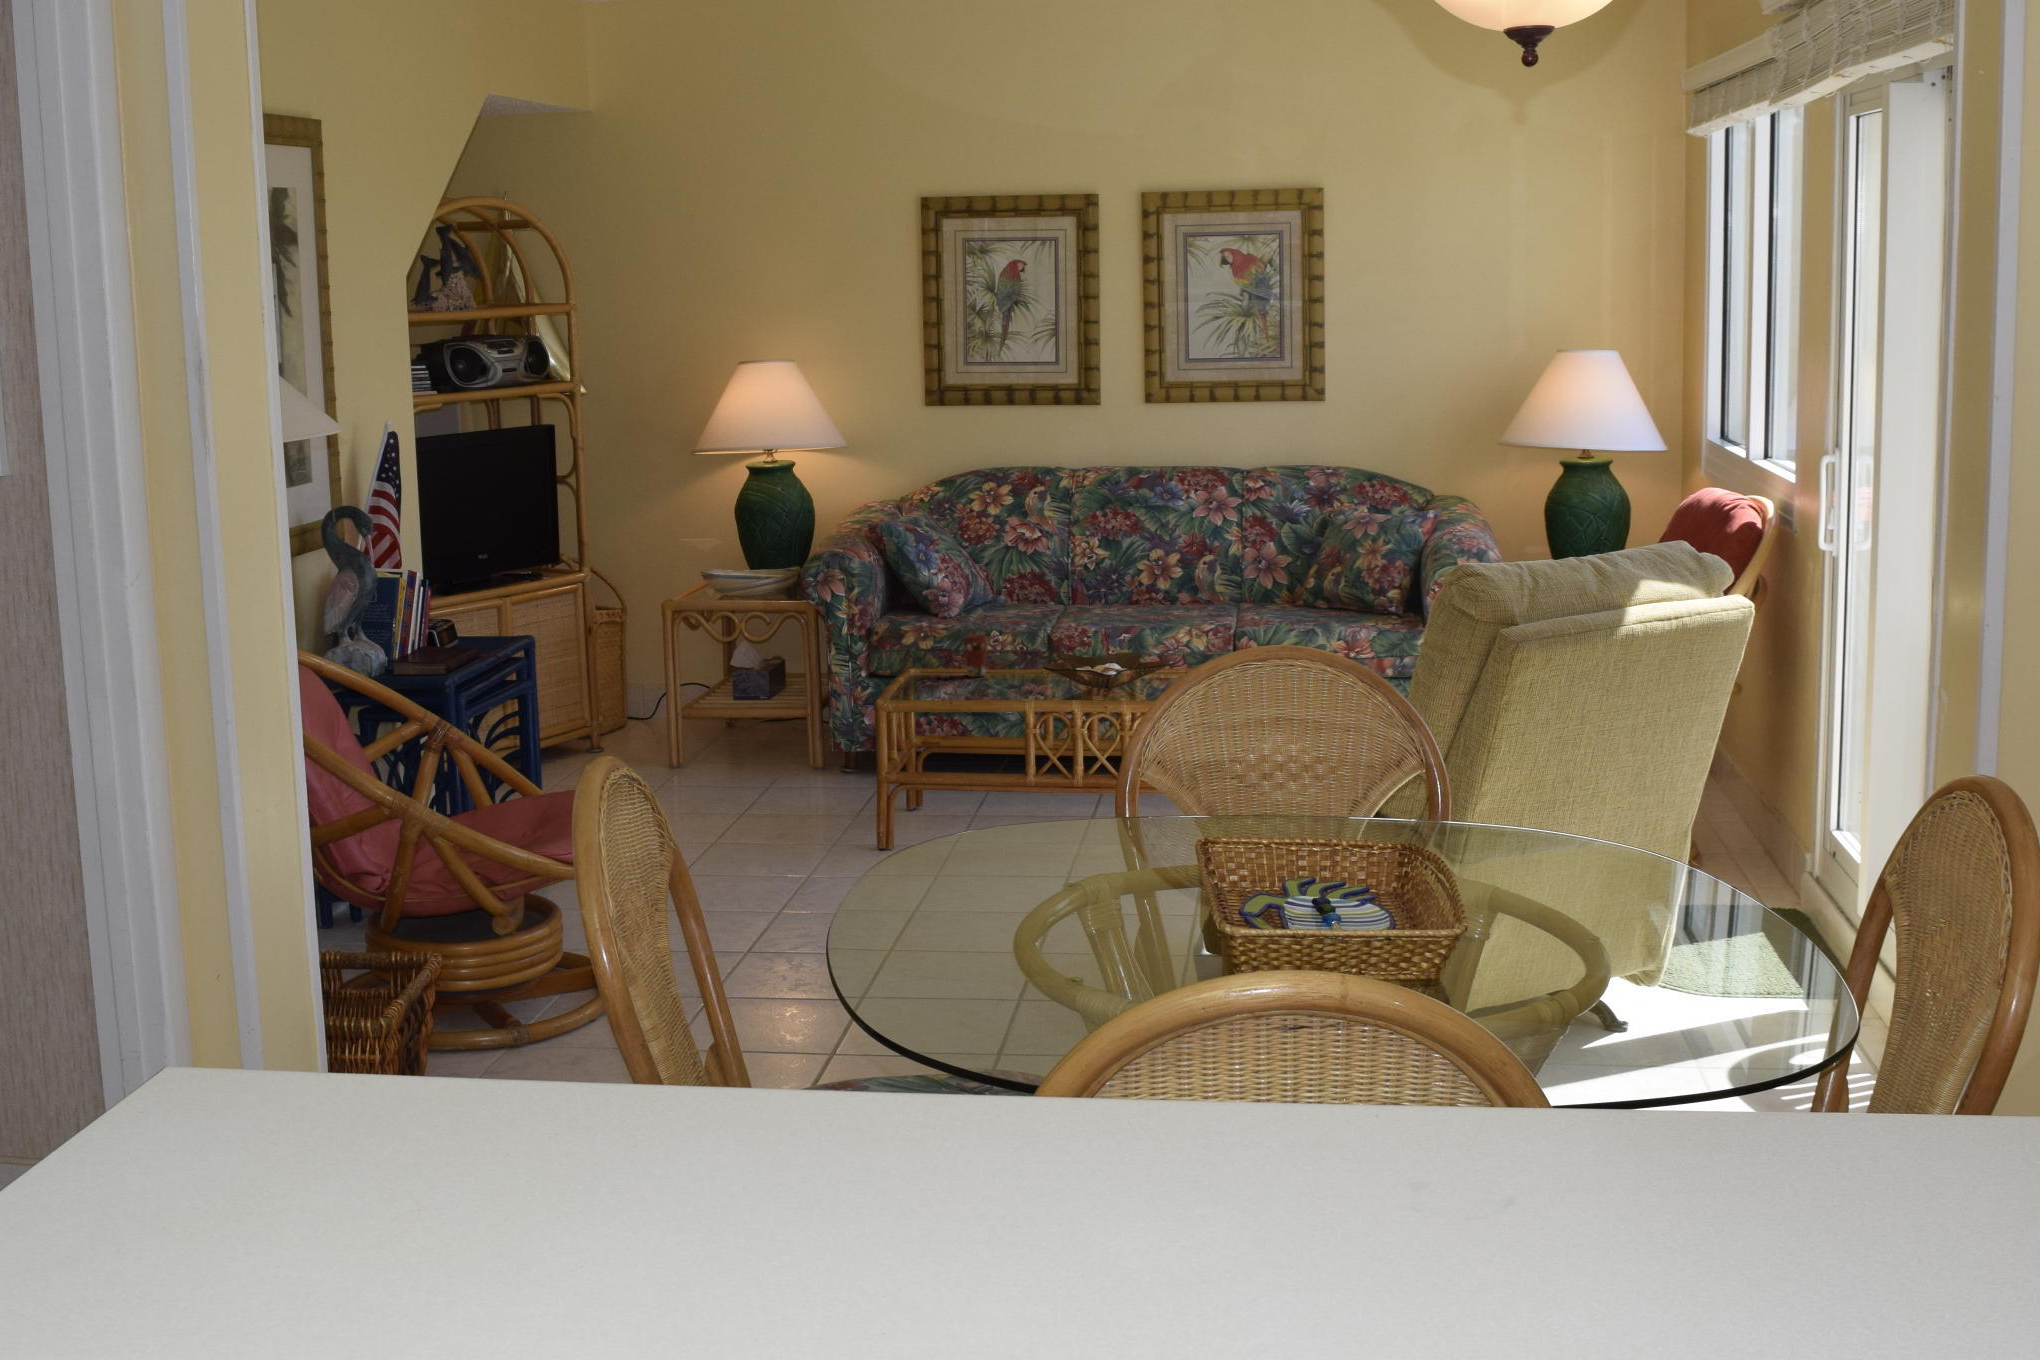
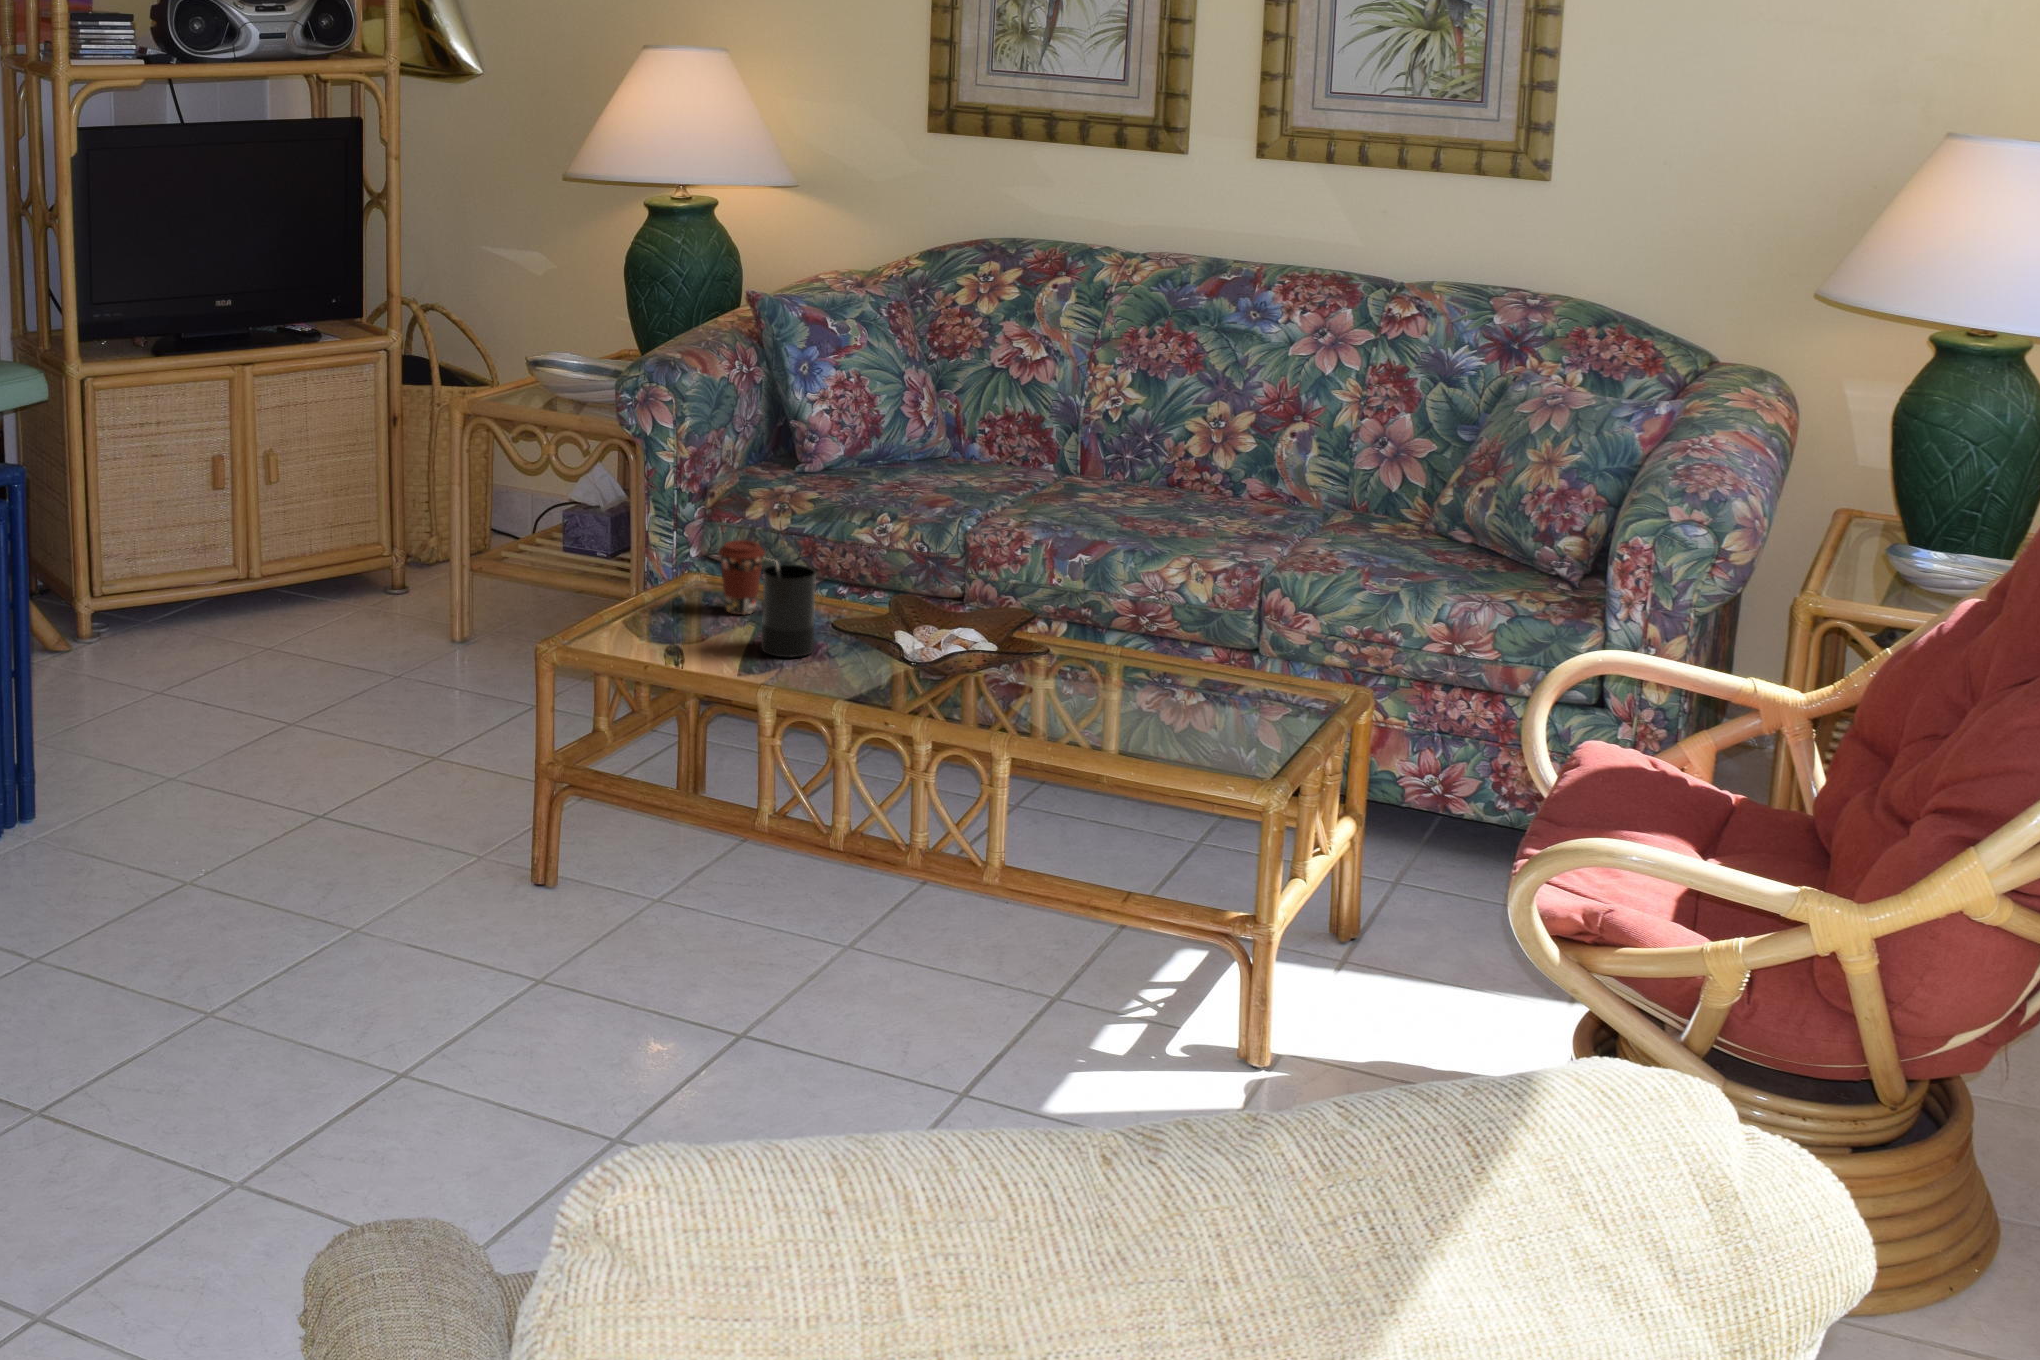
candle: none [1009,634,1043,688] -> present [761,562,816,657]

